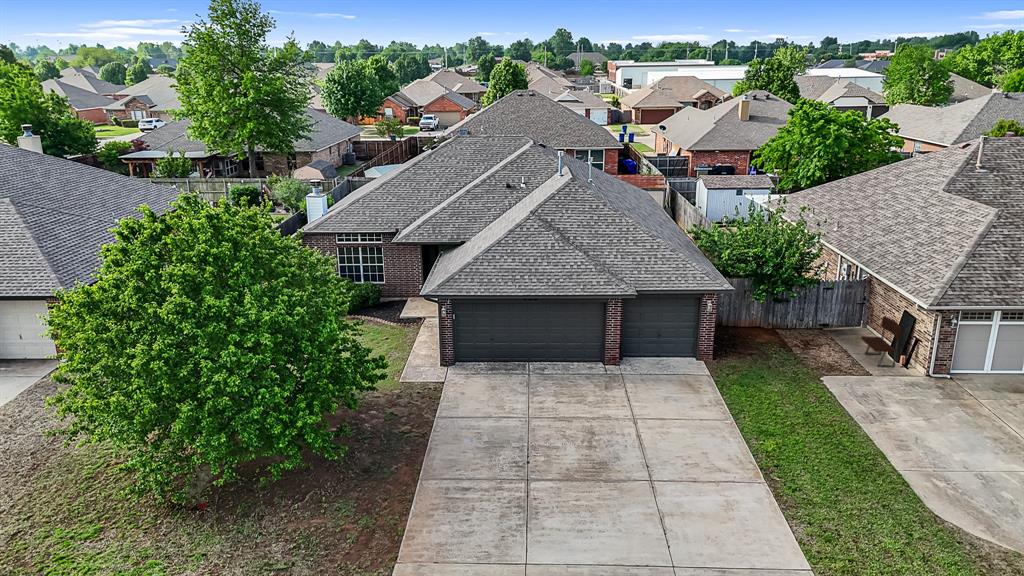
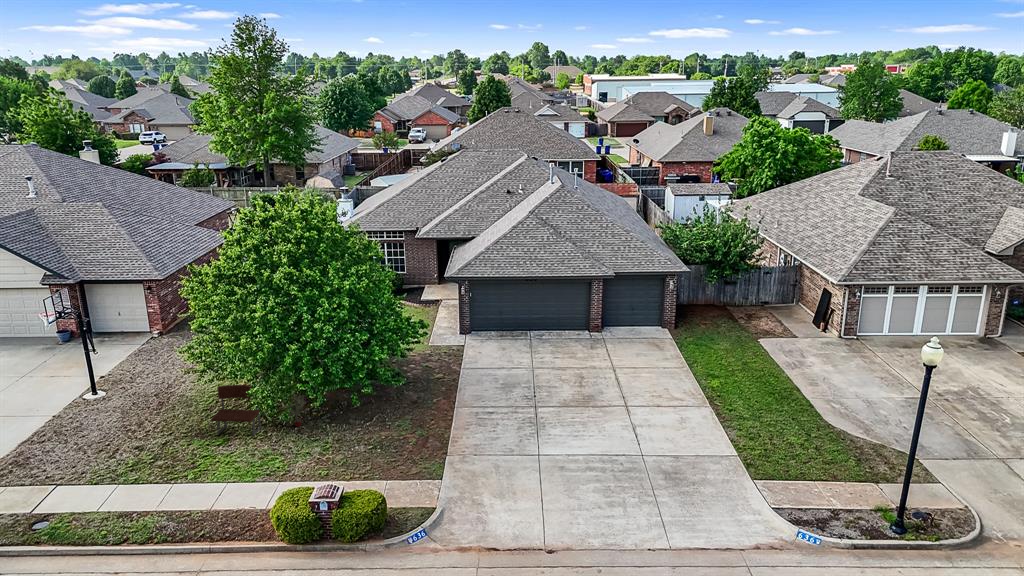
bench: present [861,316,901,367] -> present [211,385,261,436]

